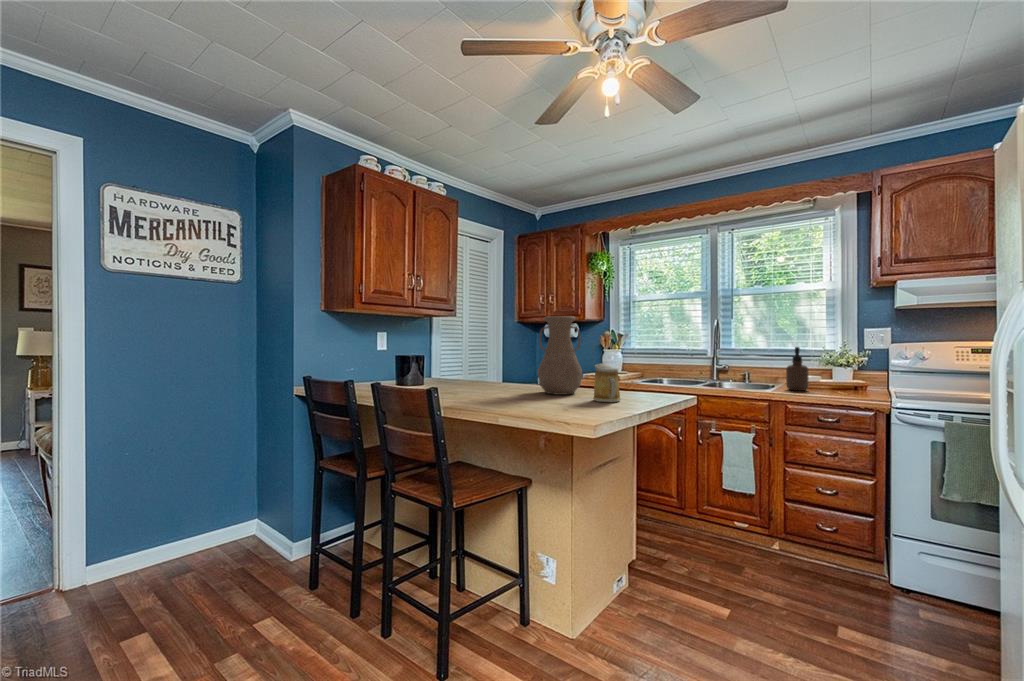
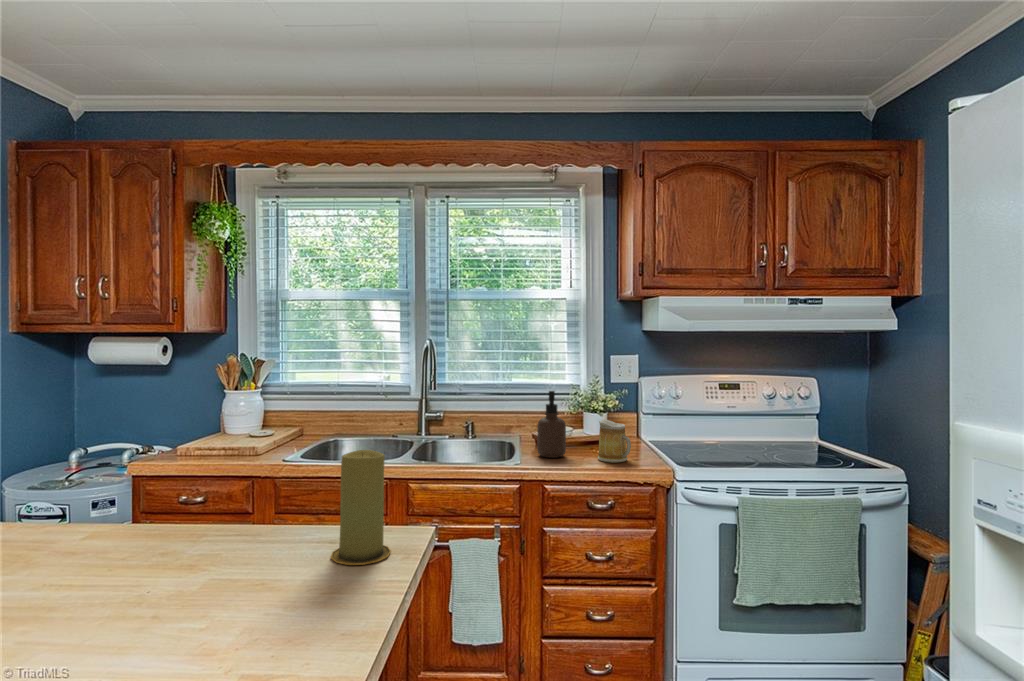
vase: present [537,316,582,395] -> none [70,380,208,600]
candle: none [631,350,658,397] -> present [331,450,391,565]
mug: present [593,364,621,402] -> present [598,420,631,463]

